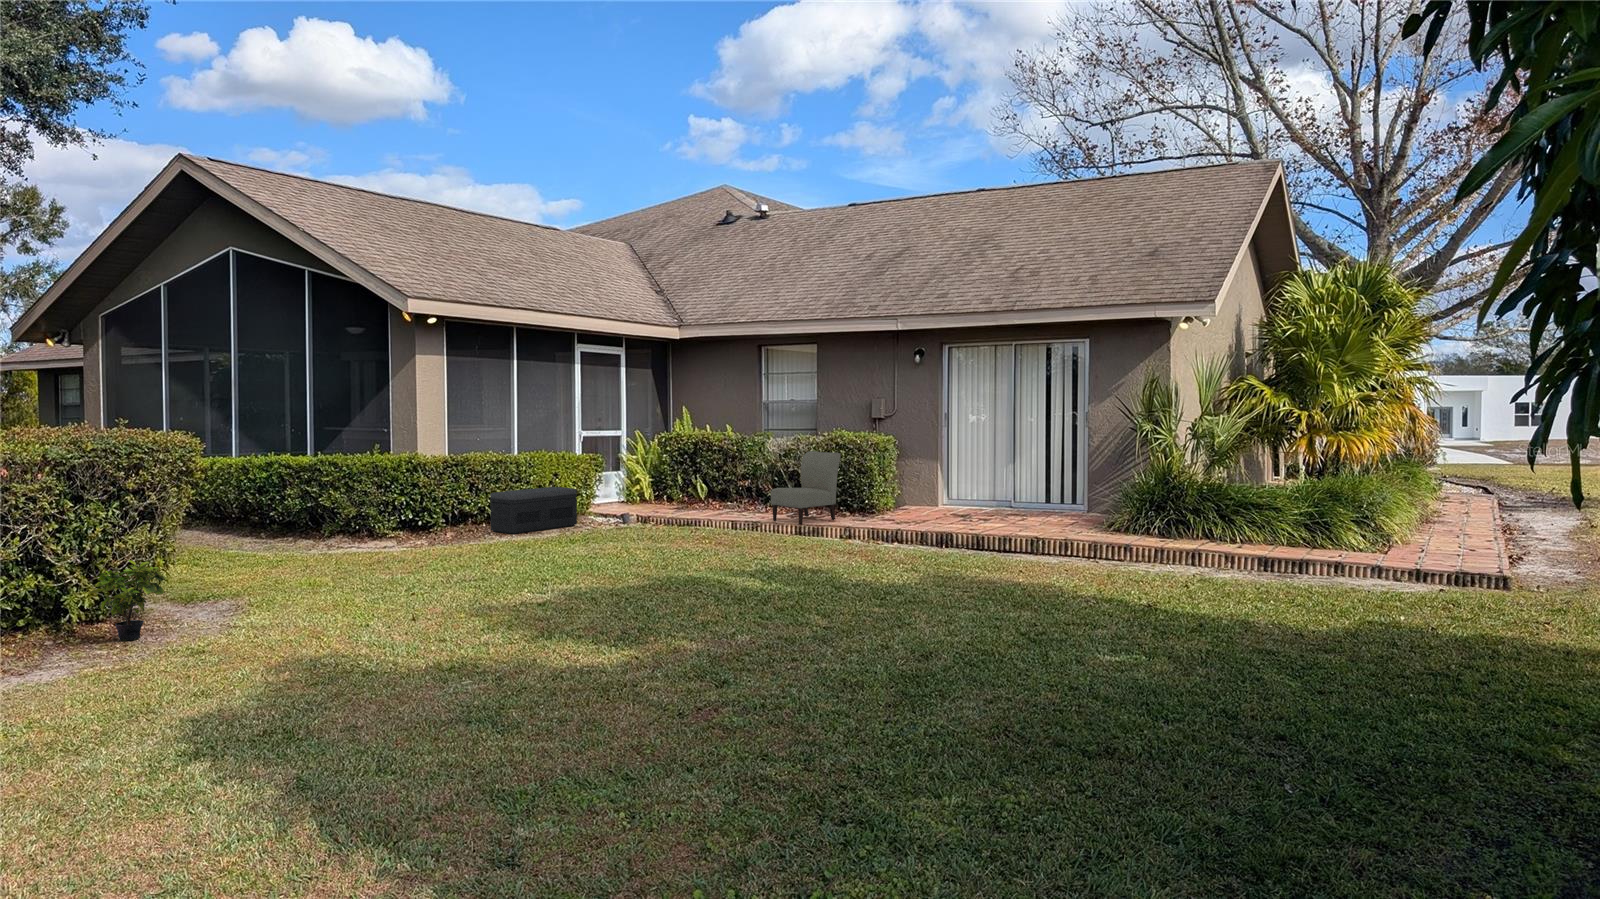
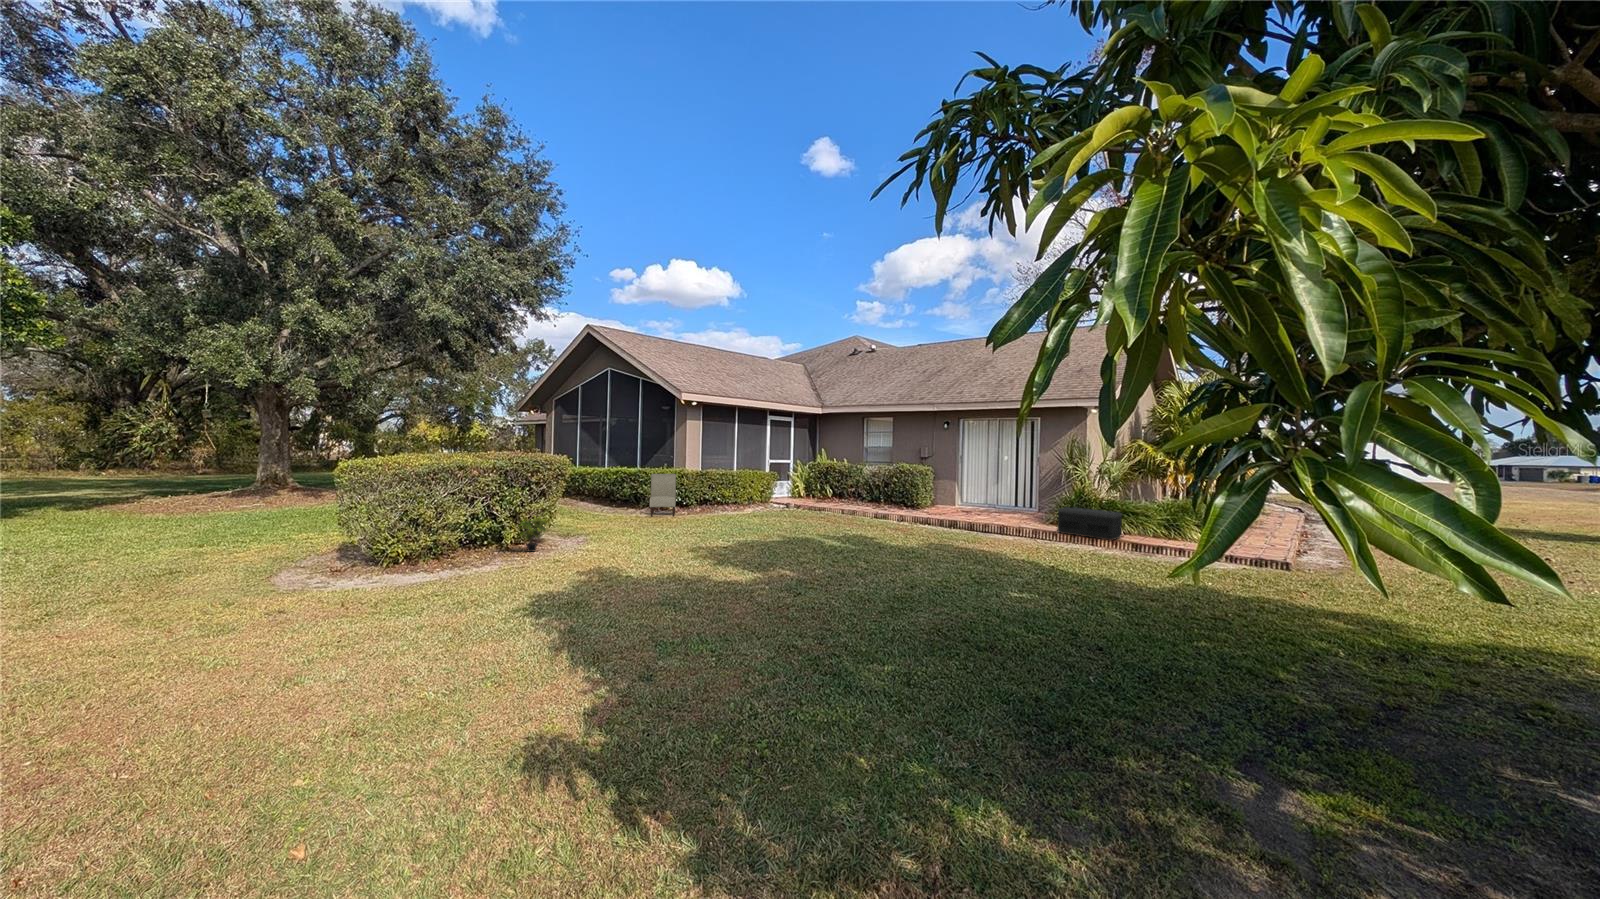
chair: present [771,451,841,524] -> present [650,474,676,517]
storage bench: present [490,487,577,534] -> present [1057,507,1122,540]

